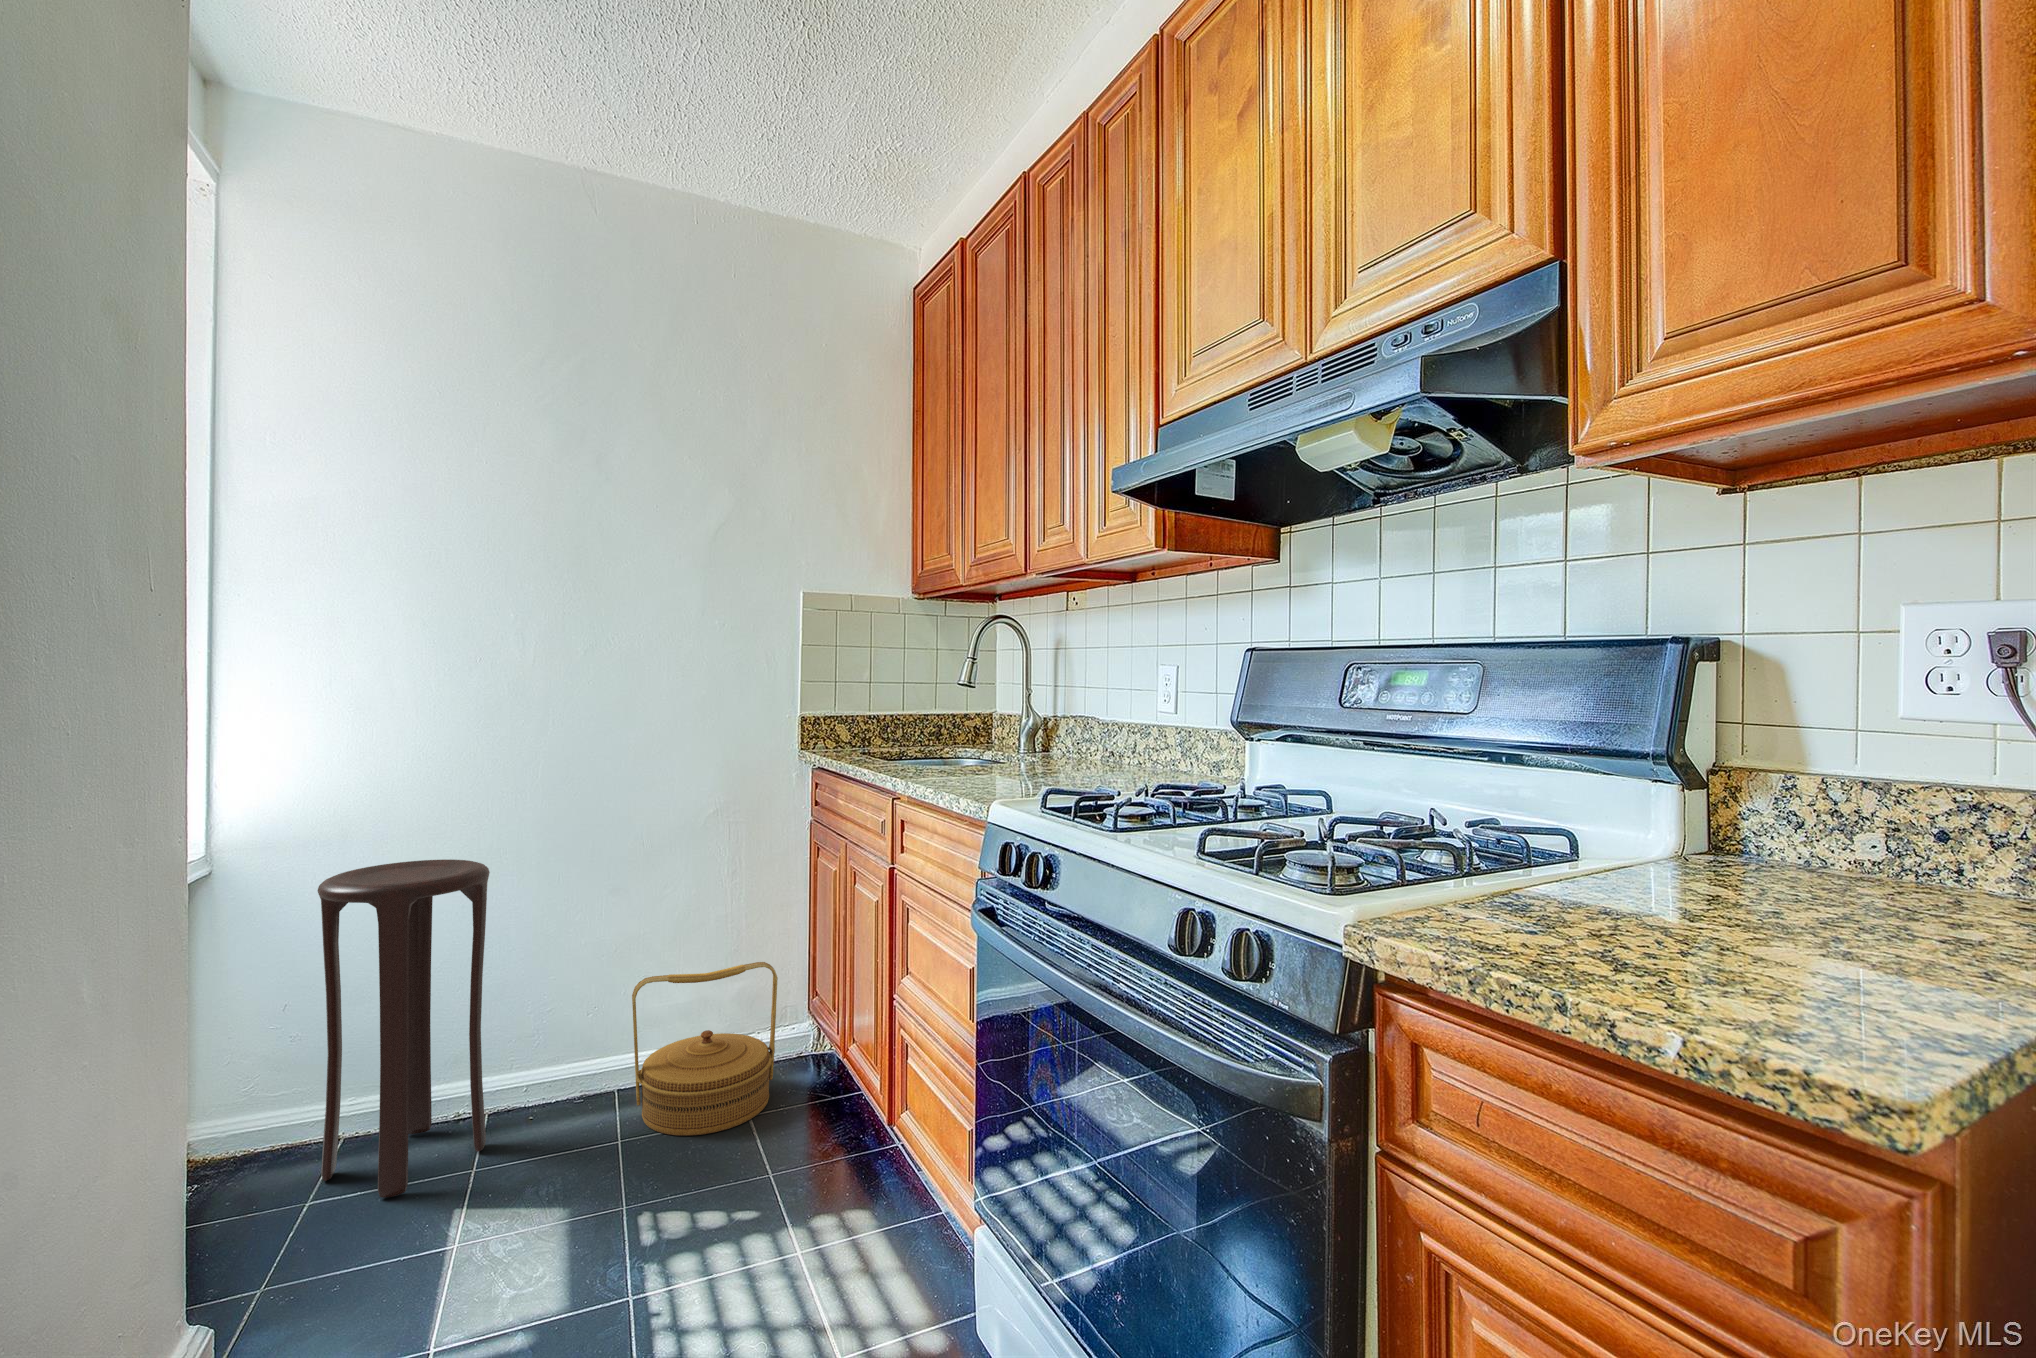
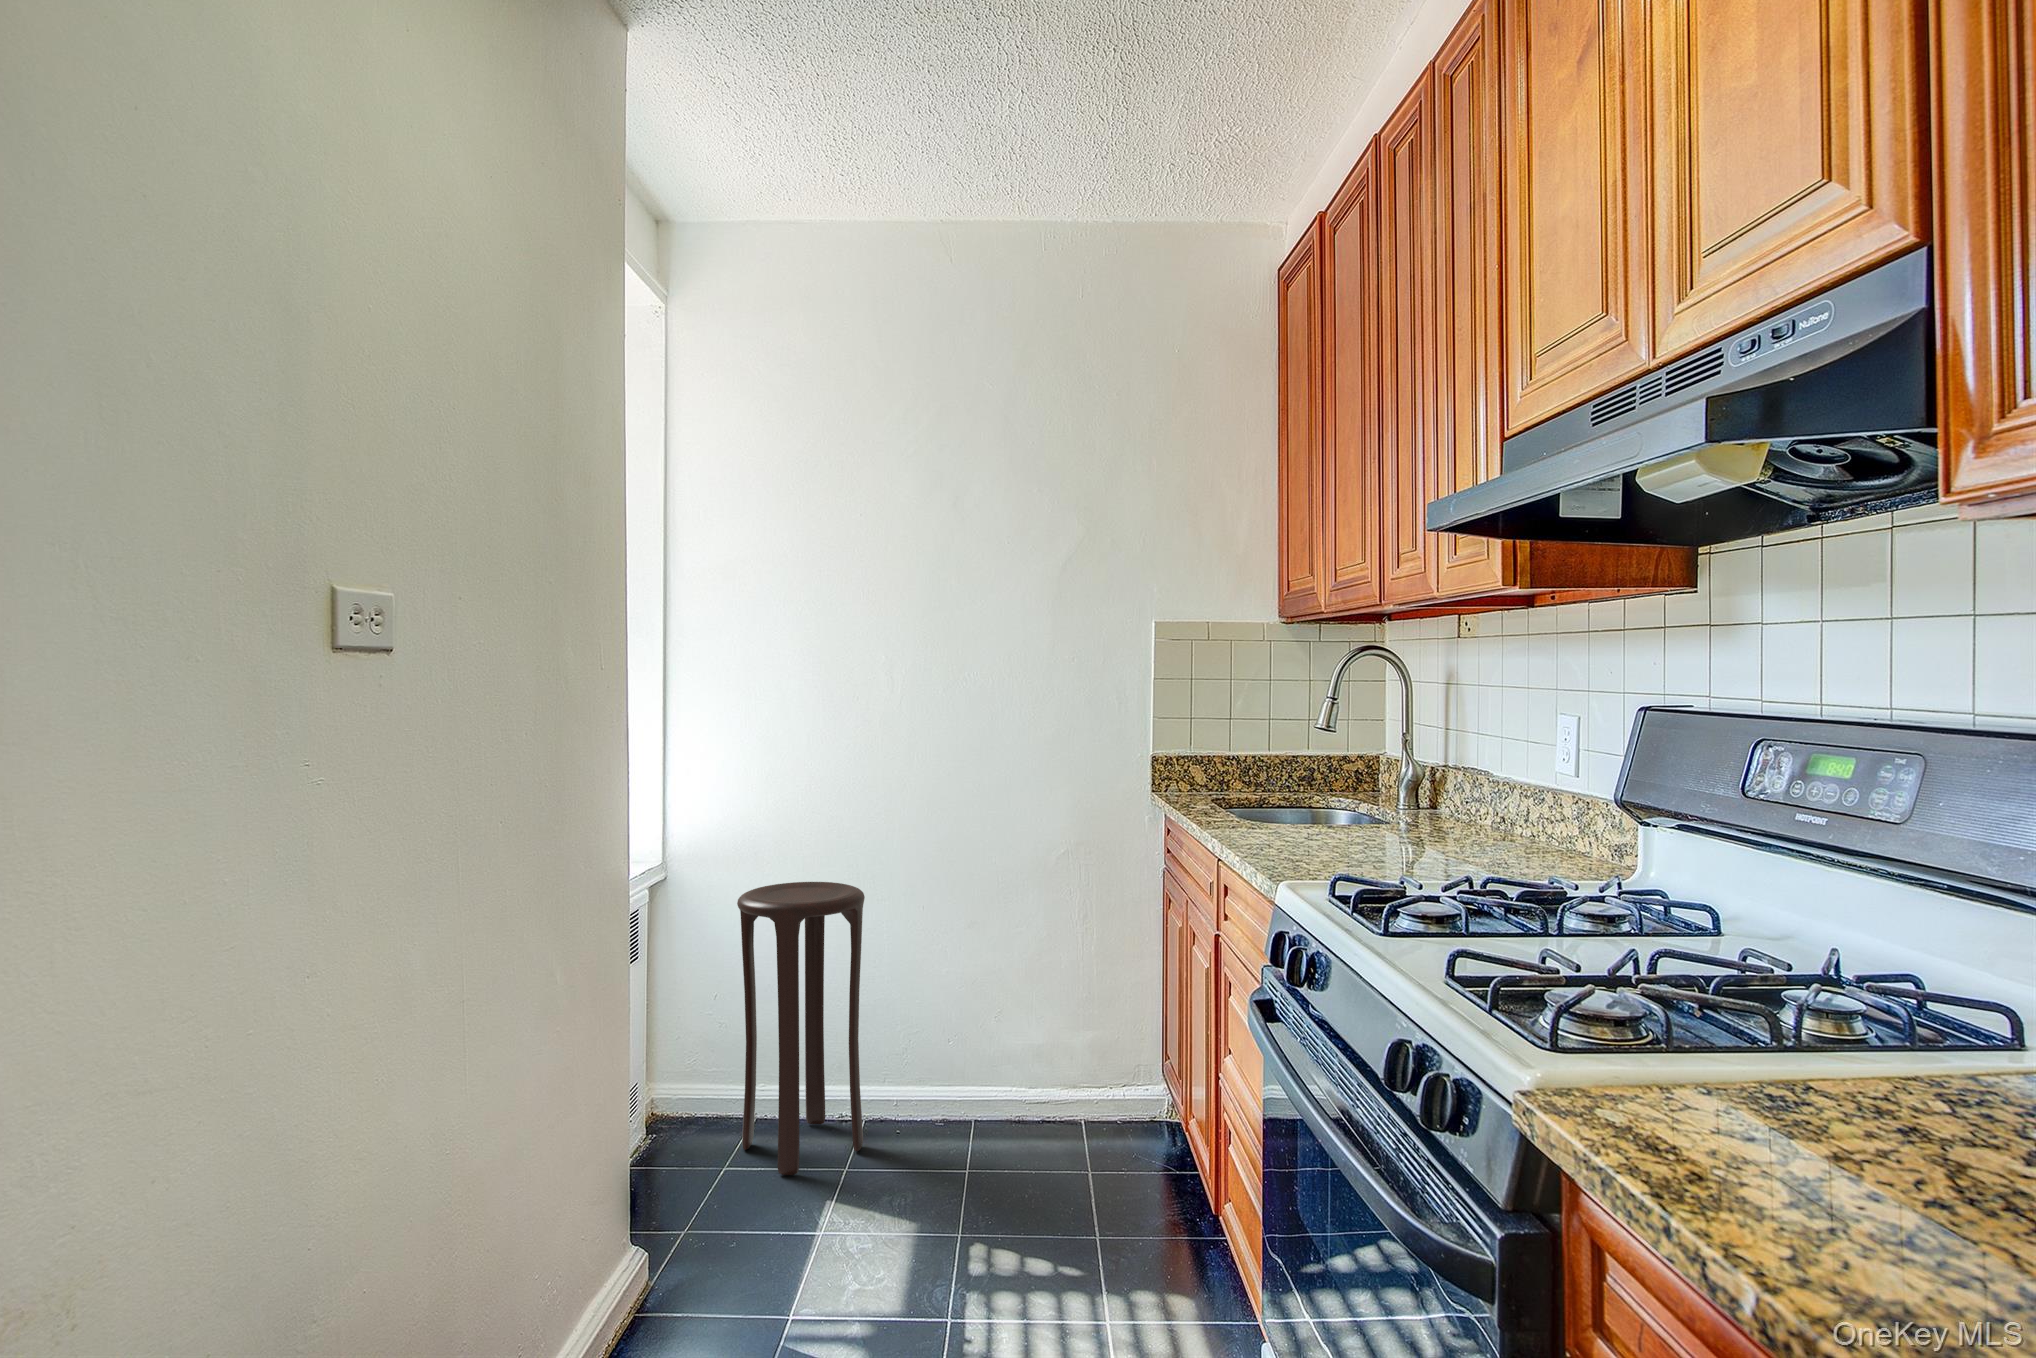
basket: present [632,962,778,1136] -> none [984,1014,1124,1180]

